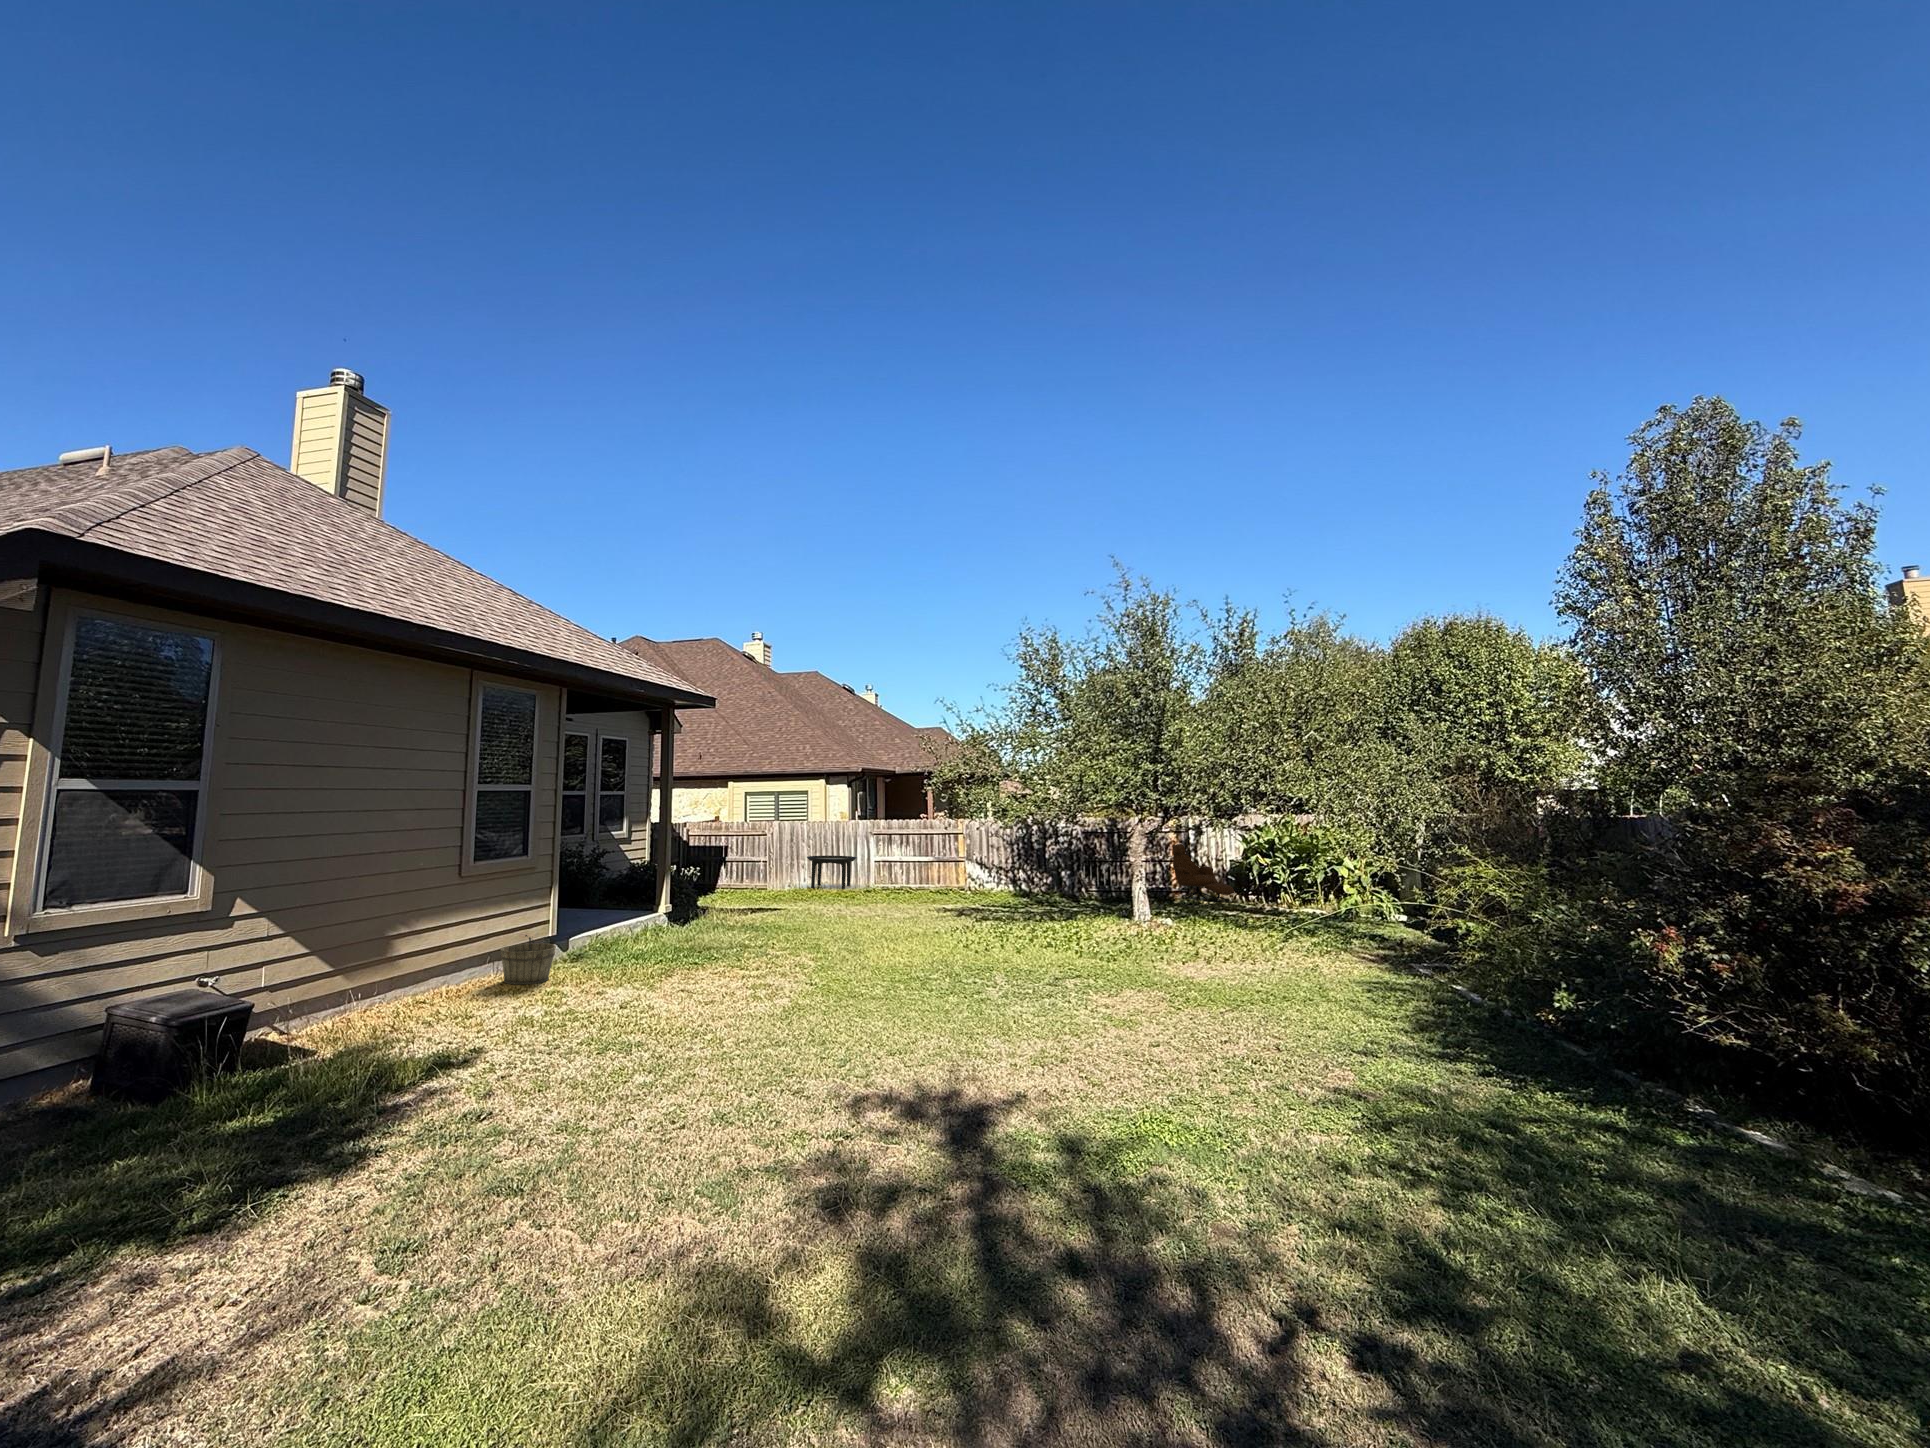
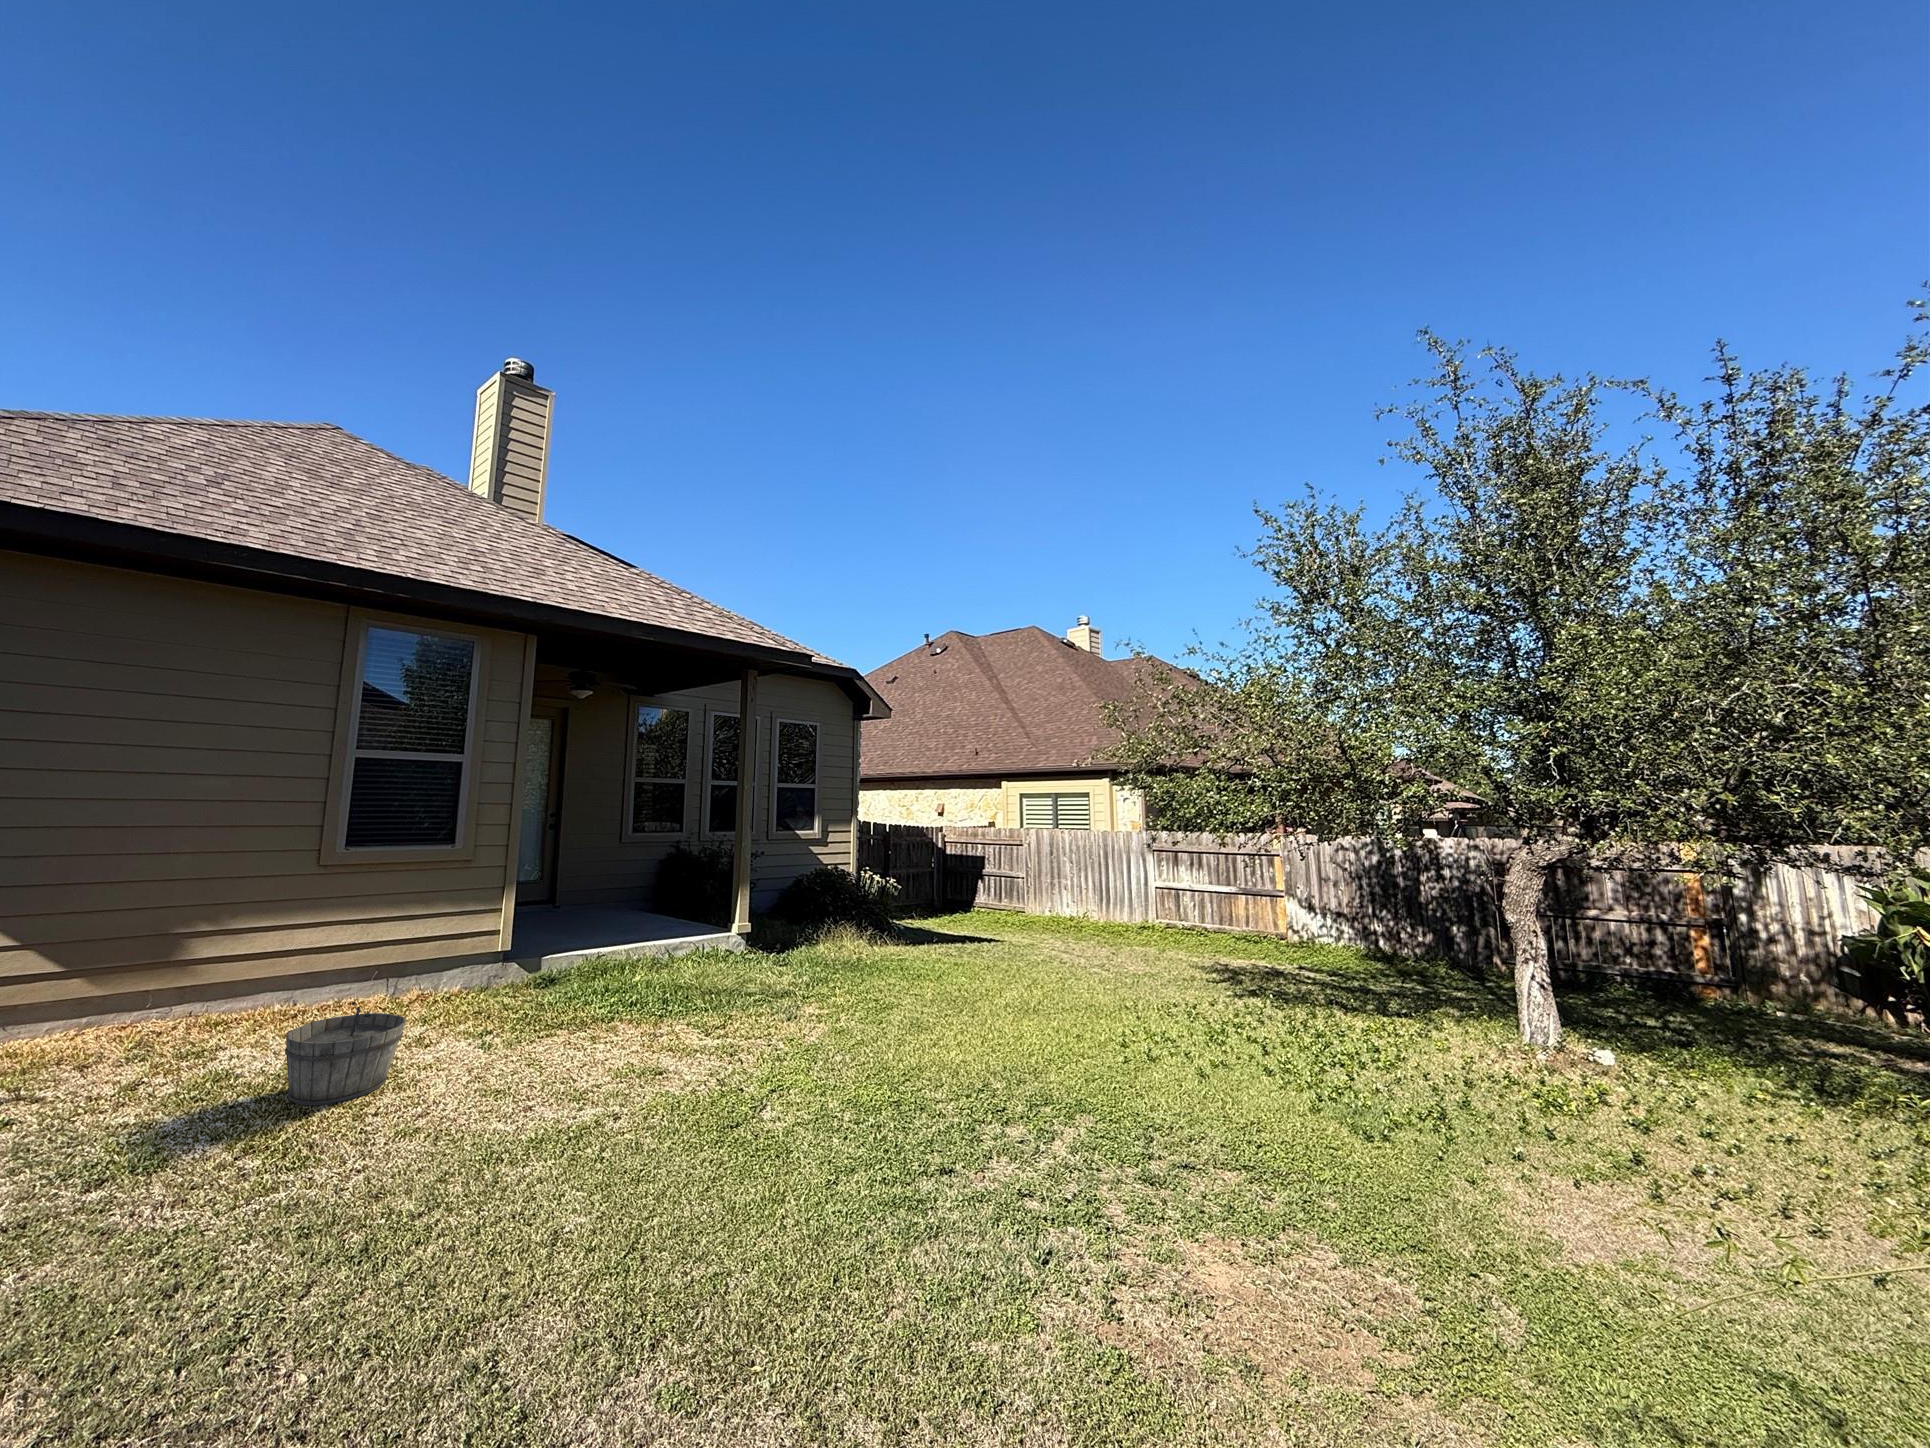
lounge chair: present [1173,844,1235,902] -> none [1693,899,1884,1027]
round table: present [807,856,856,889] -> none [1068,873,1132,918]

